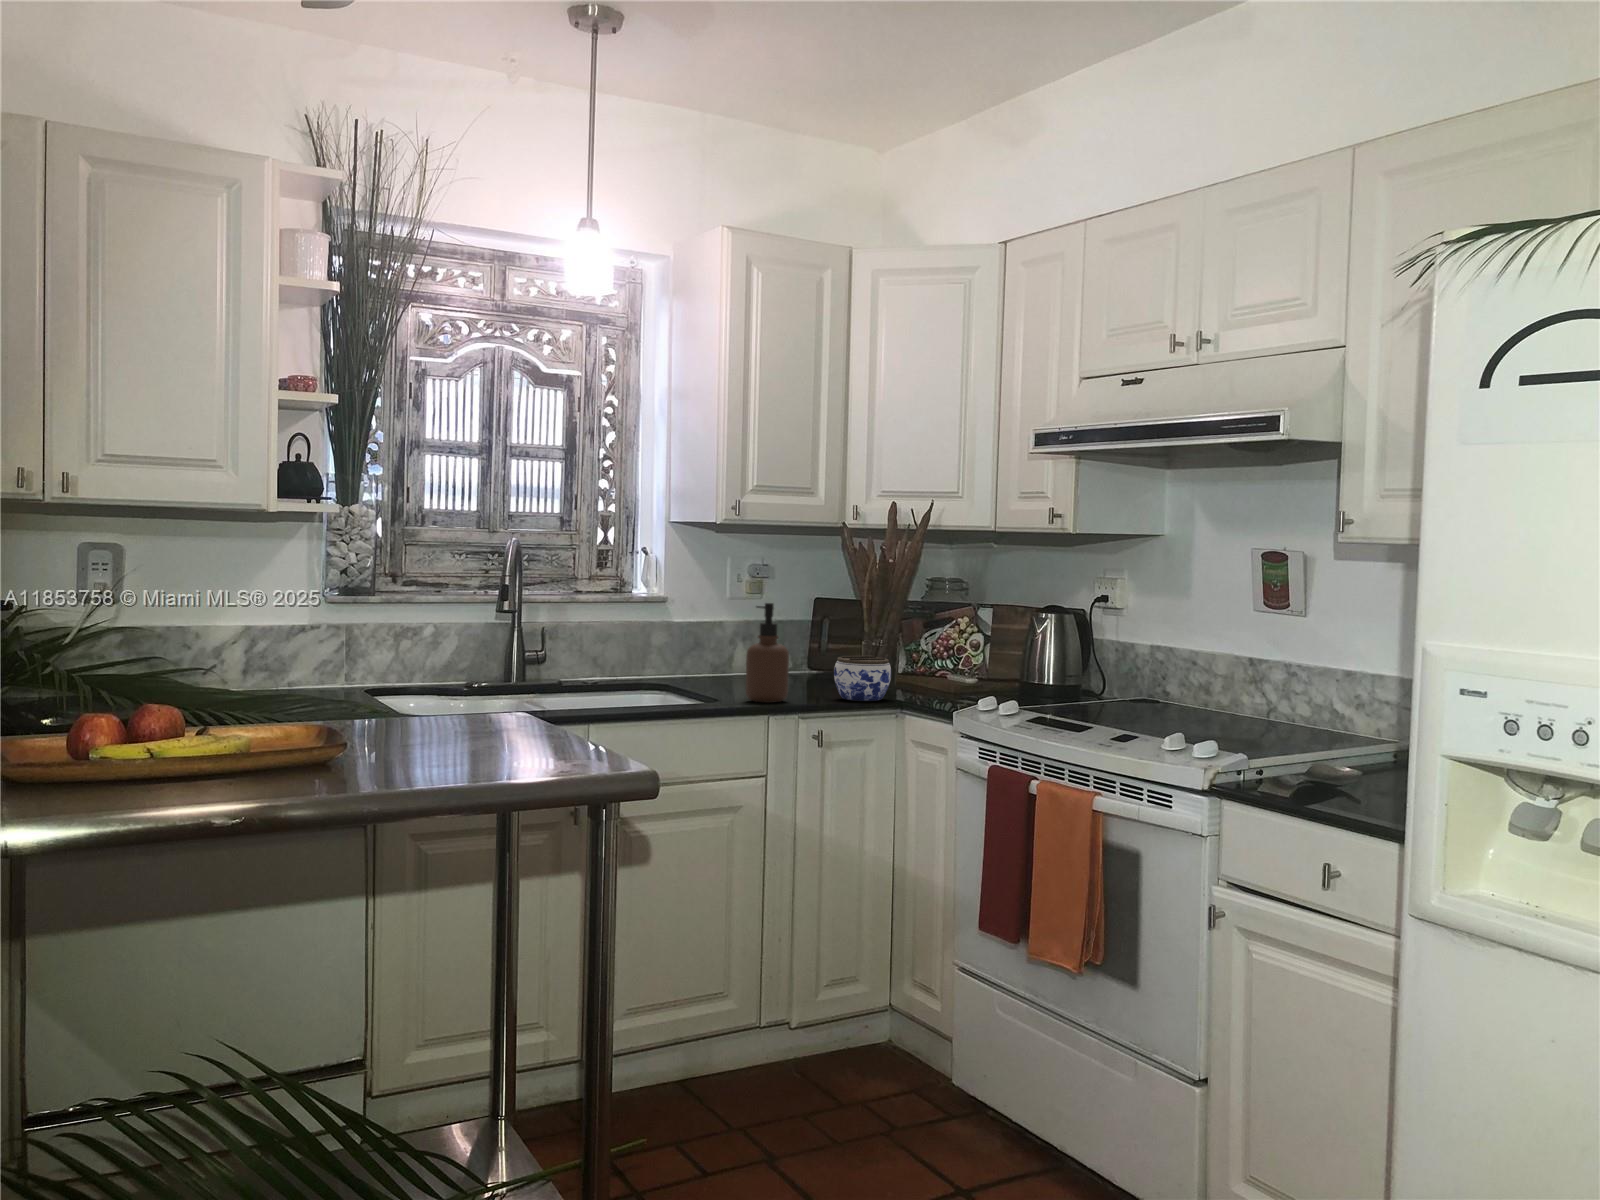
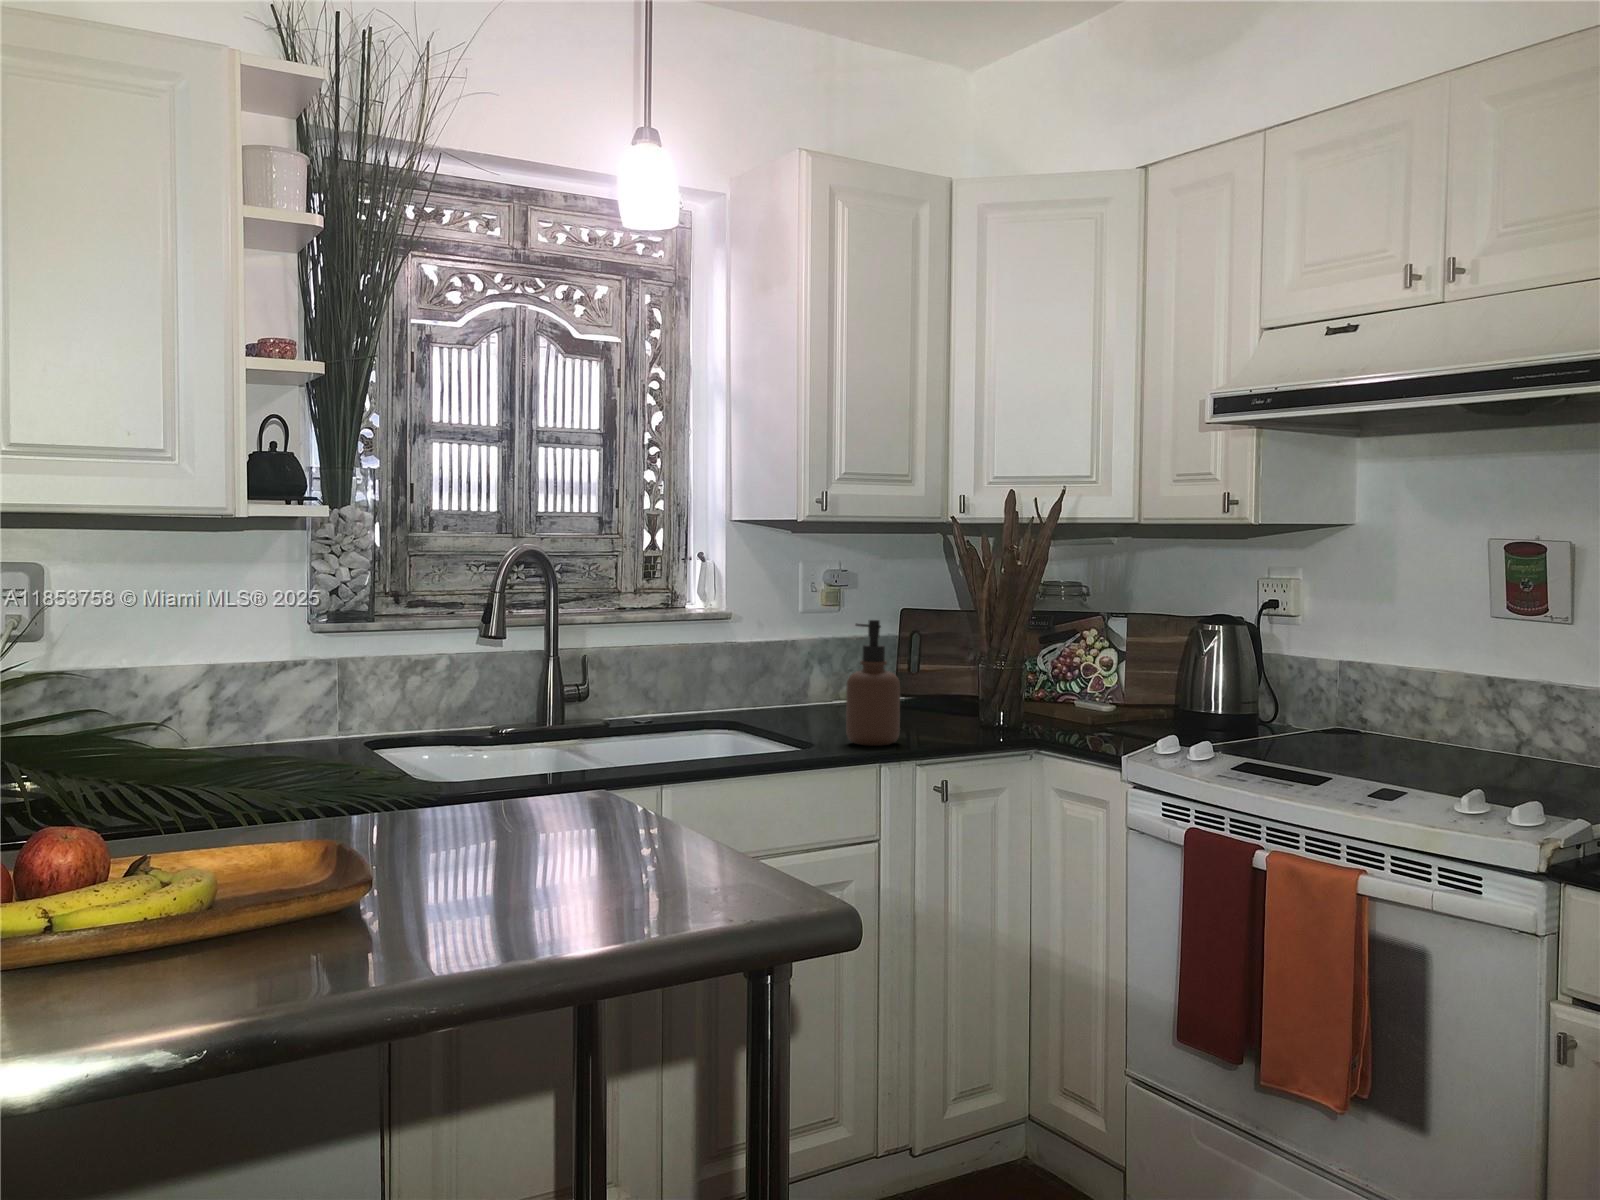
jar: present [834,656,891,701] -> none [952,682,1024,740]

